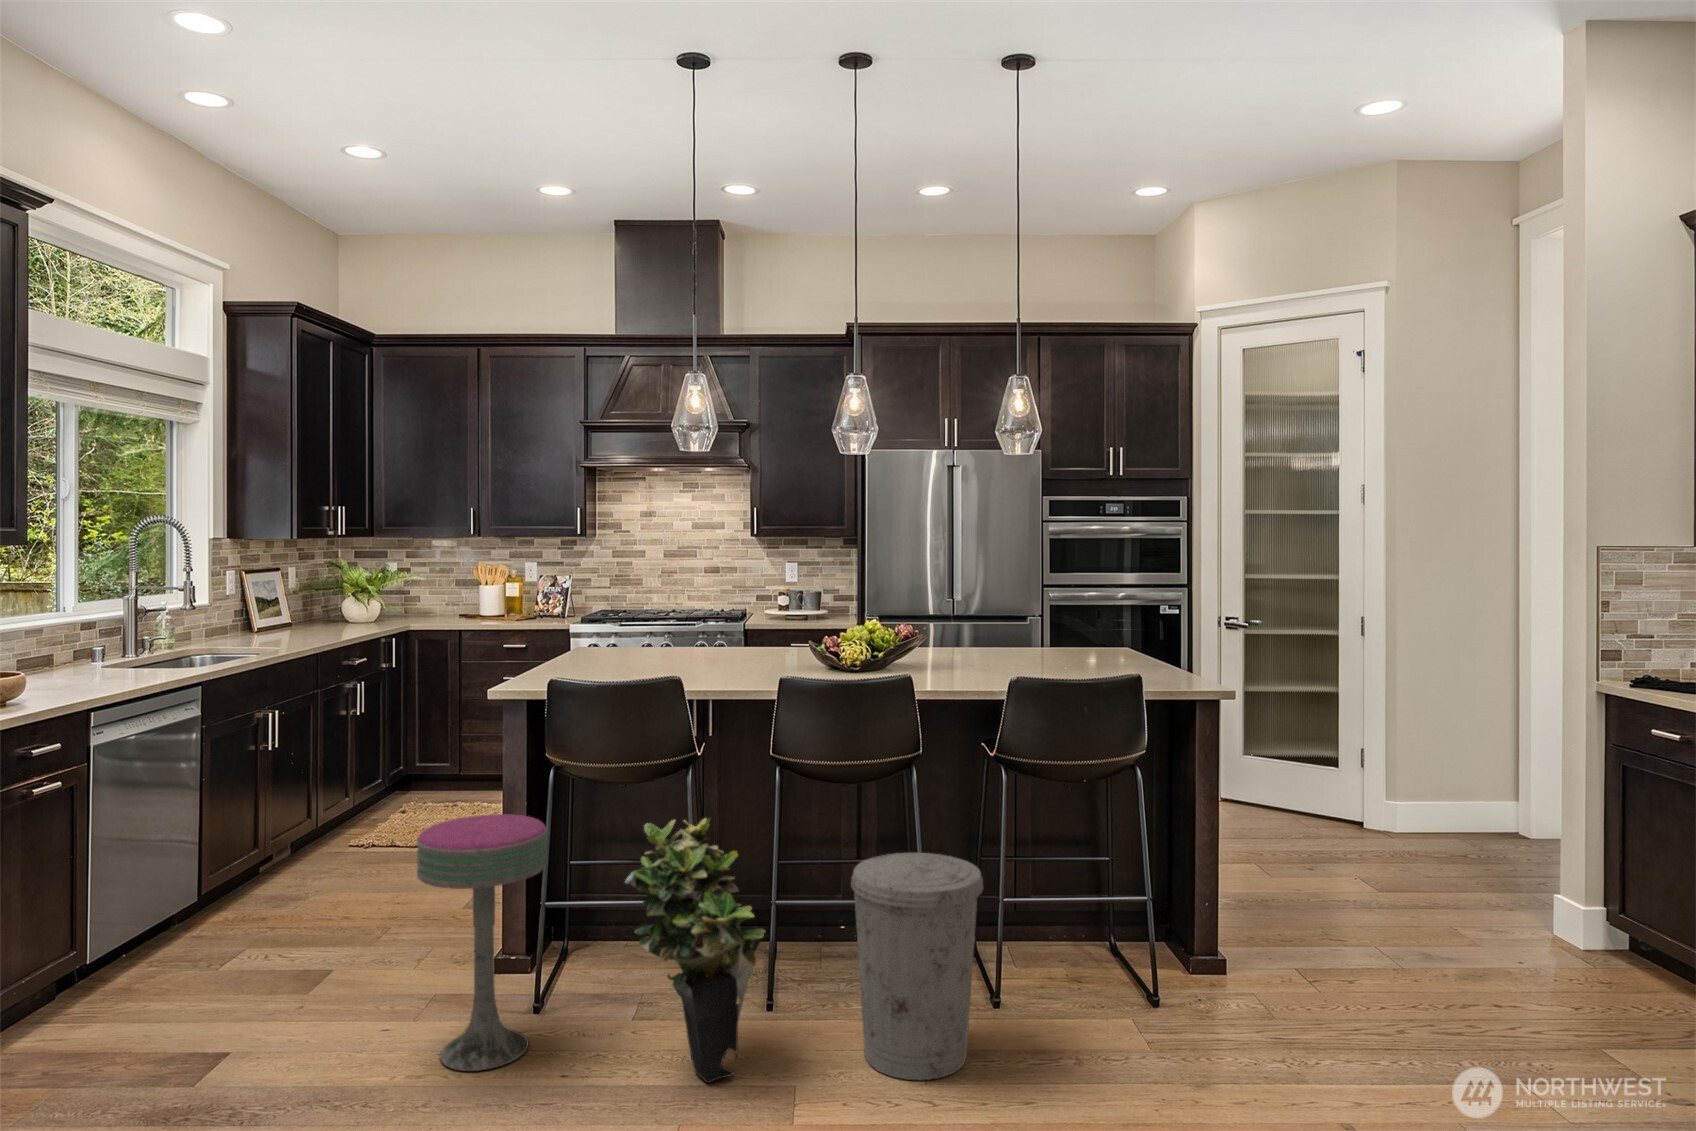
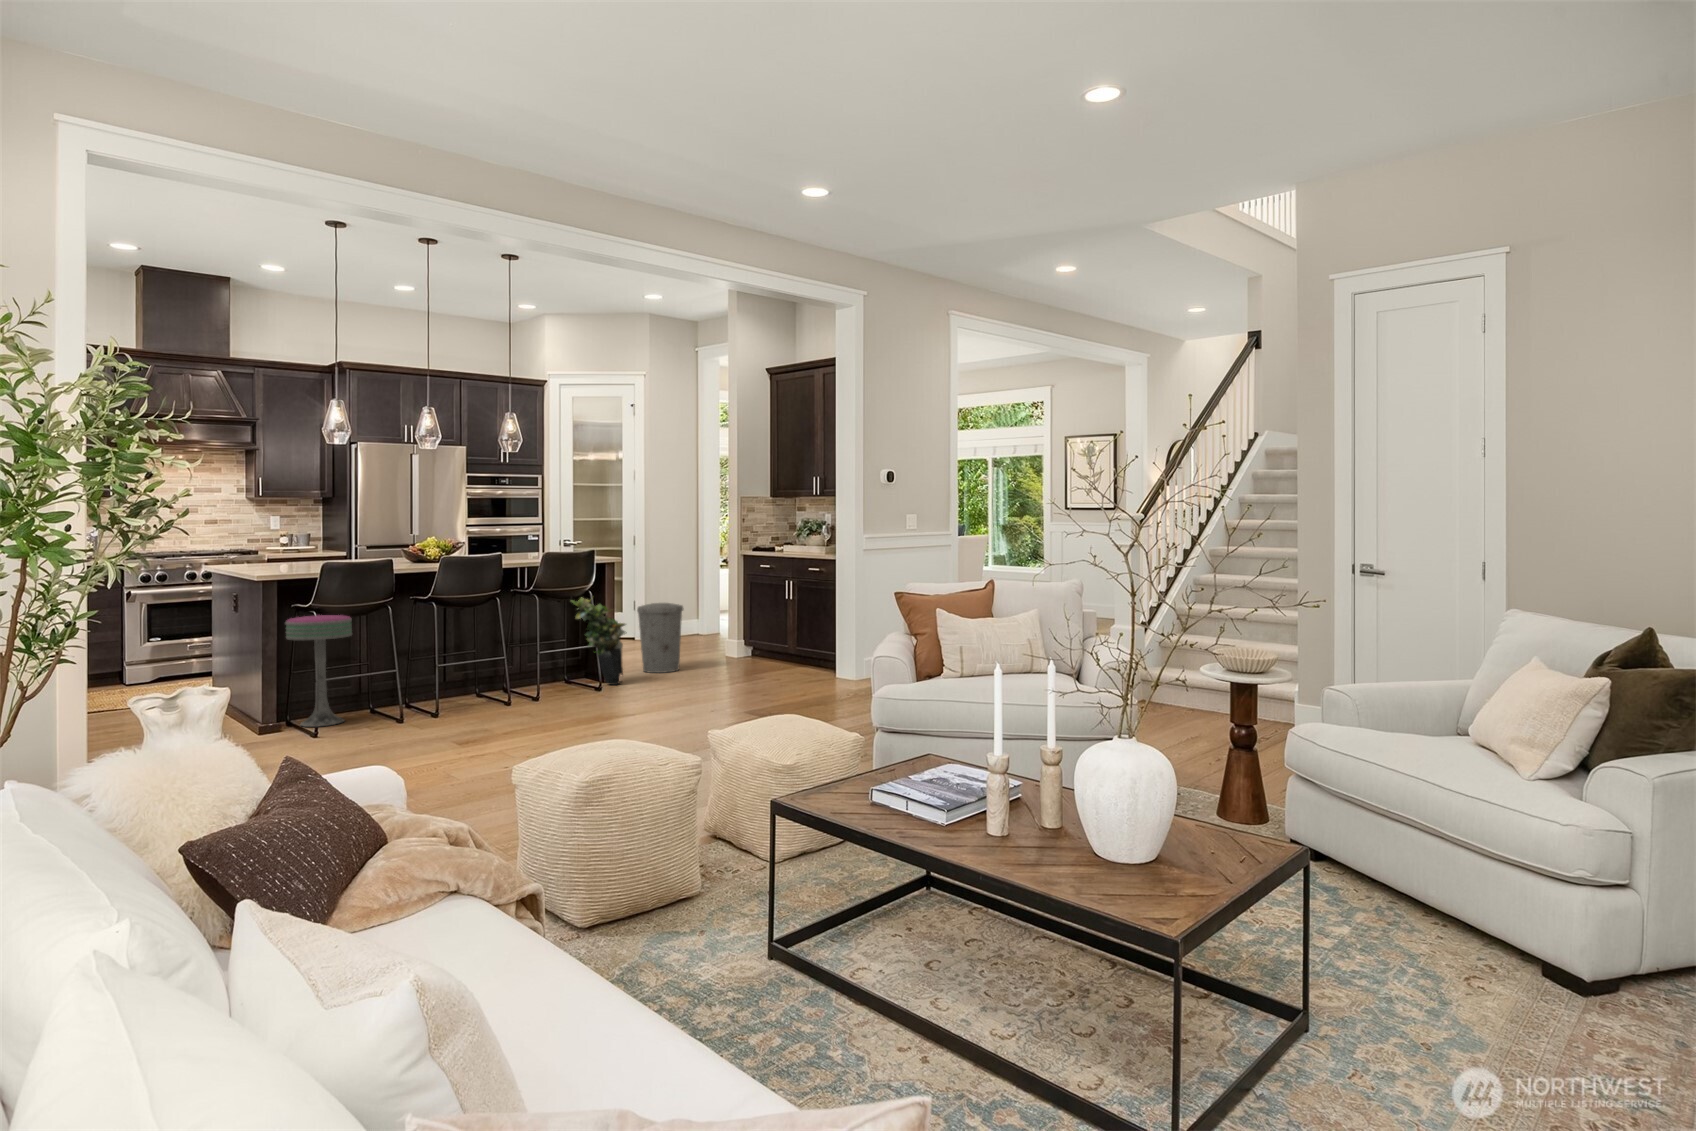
potted plant: present [625,818,765,1084] -> present [571,597,626,685]
trash can: present [851,853,983,1080] -> present [637,603,683,673]

